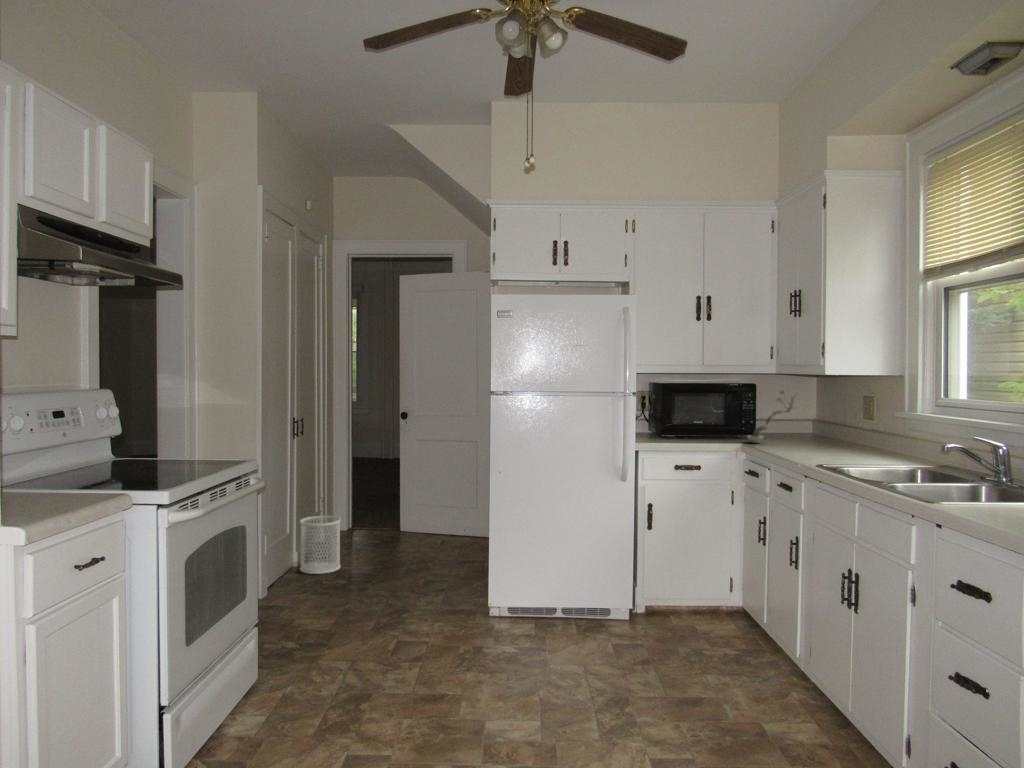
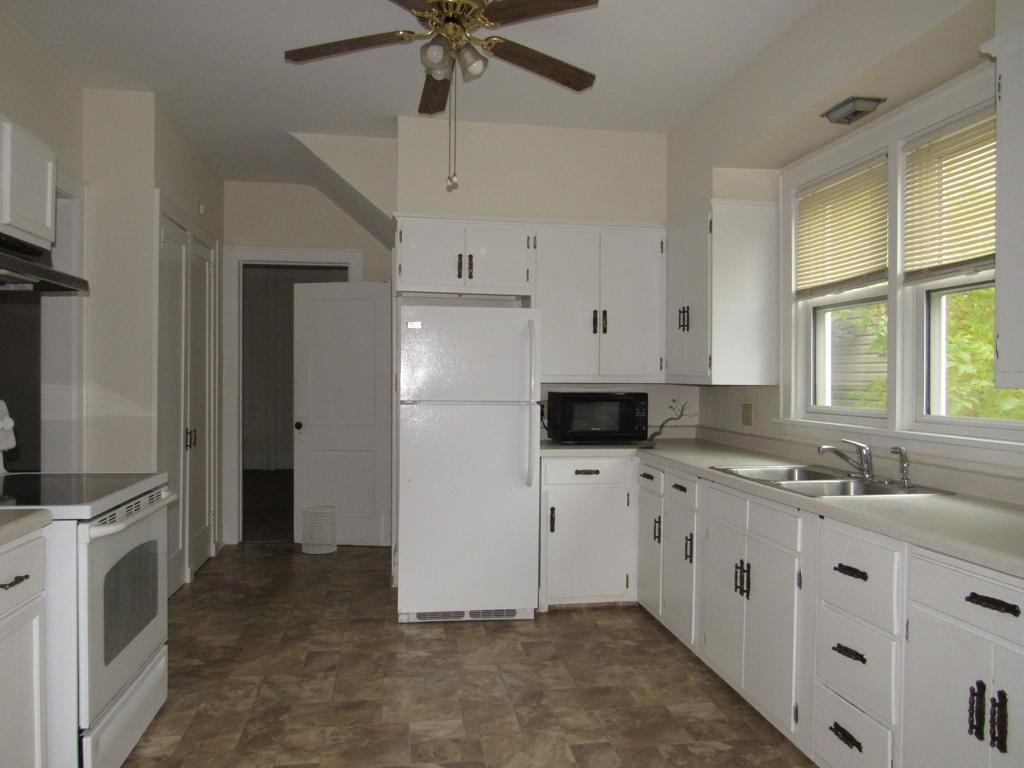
wastebasket: present [300,516,341,574] -> present [302,505,338,554]

